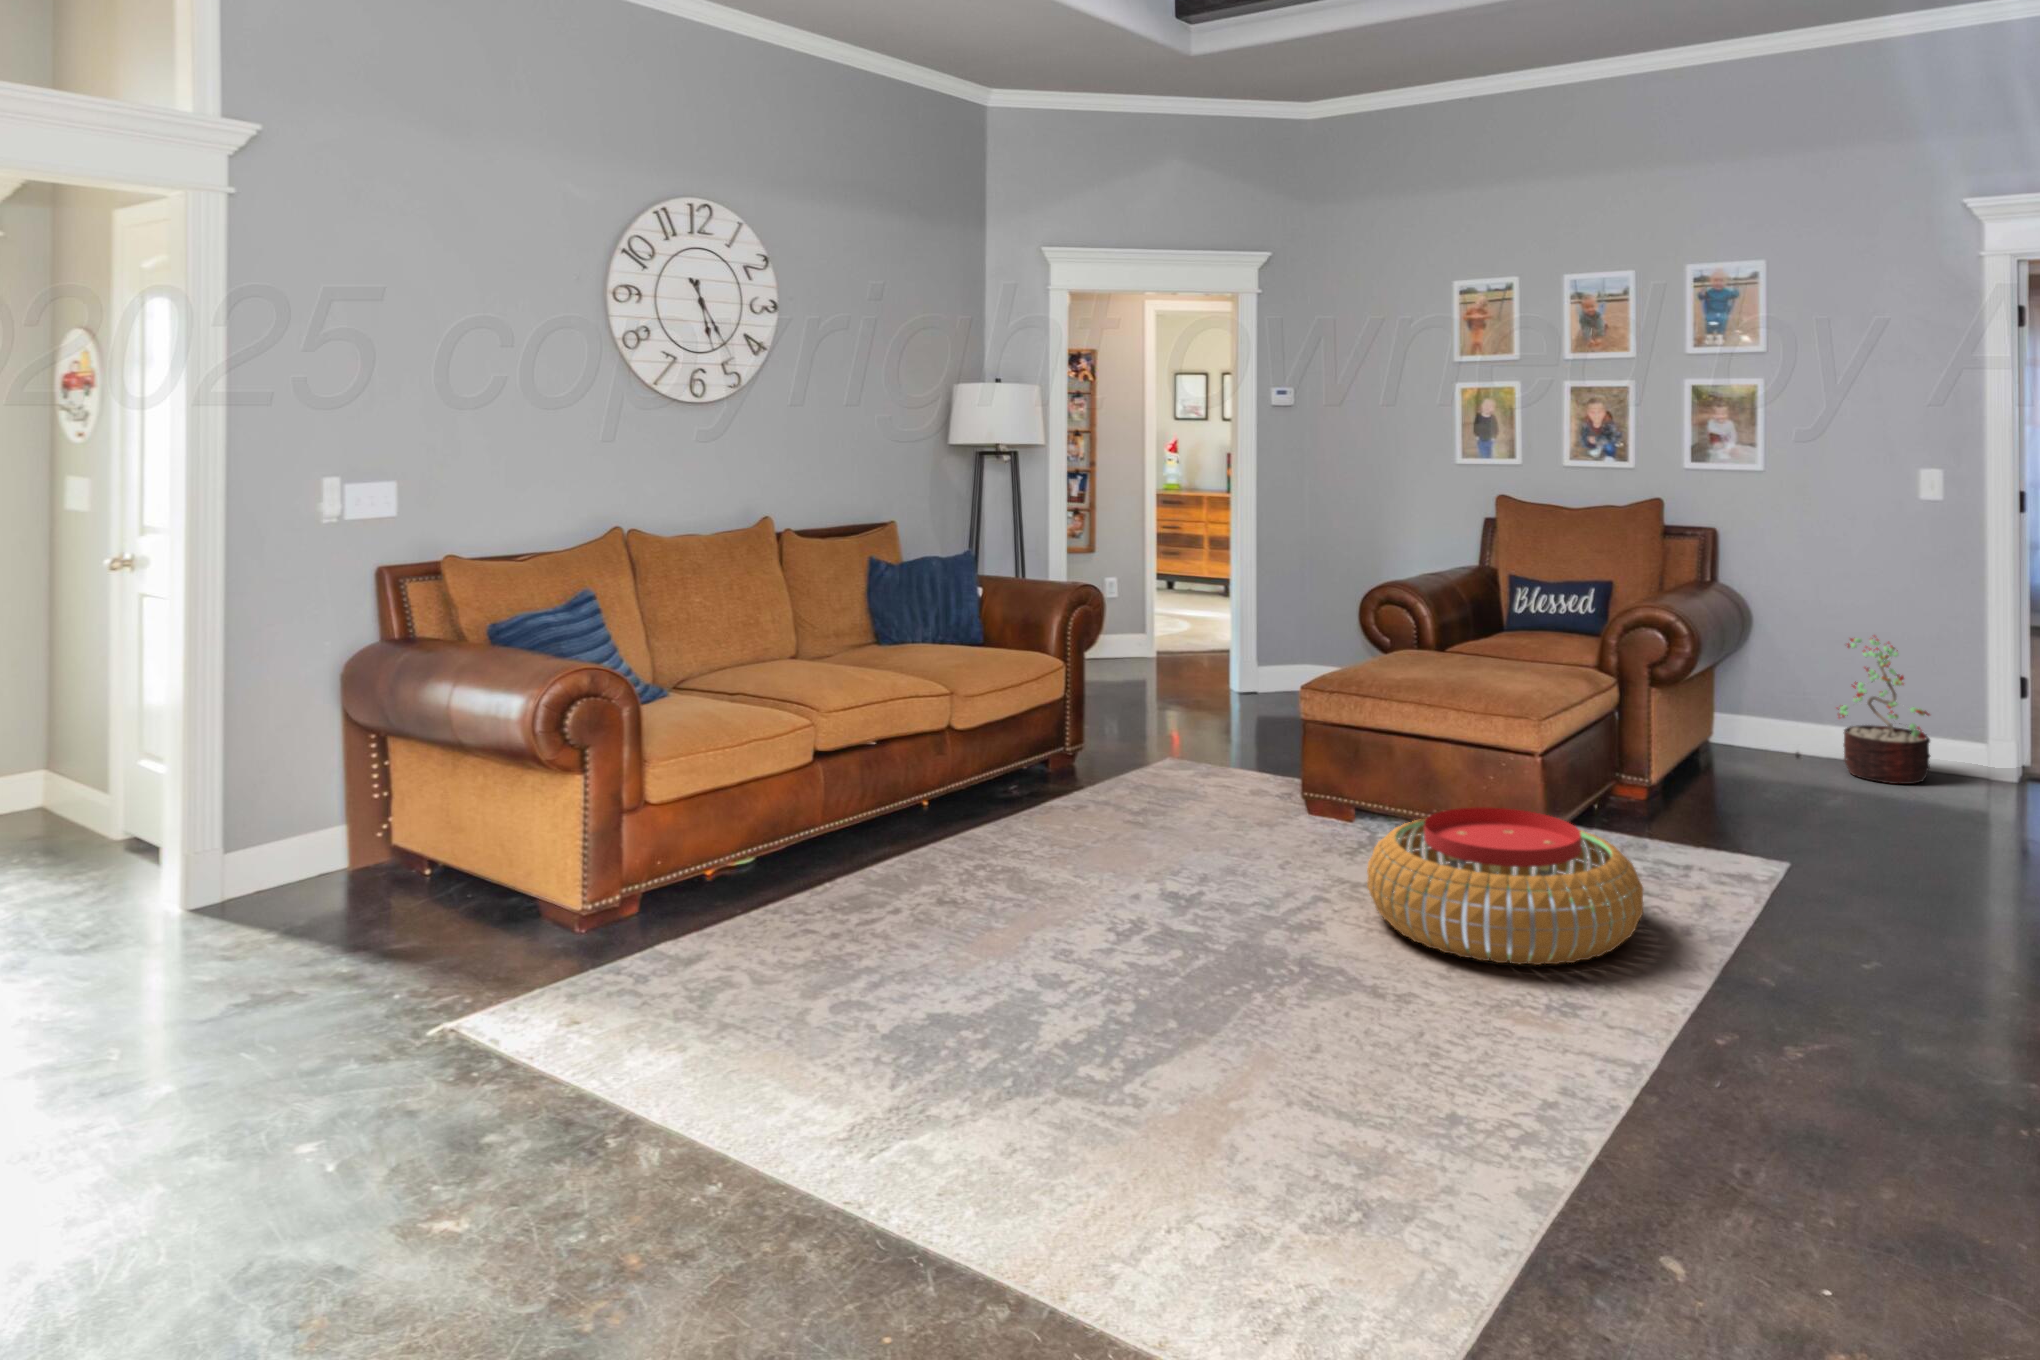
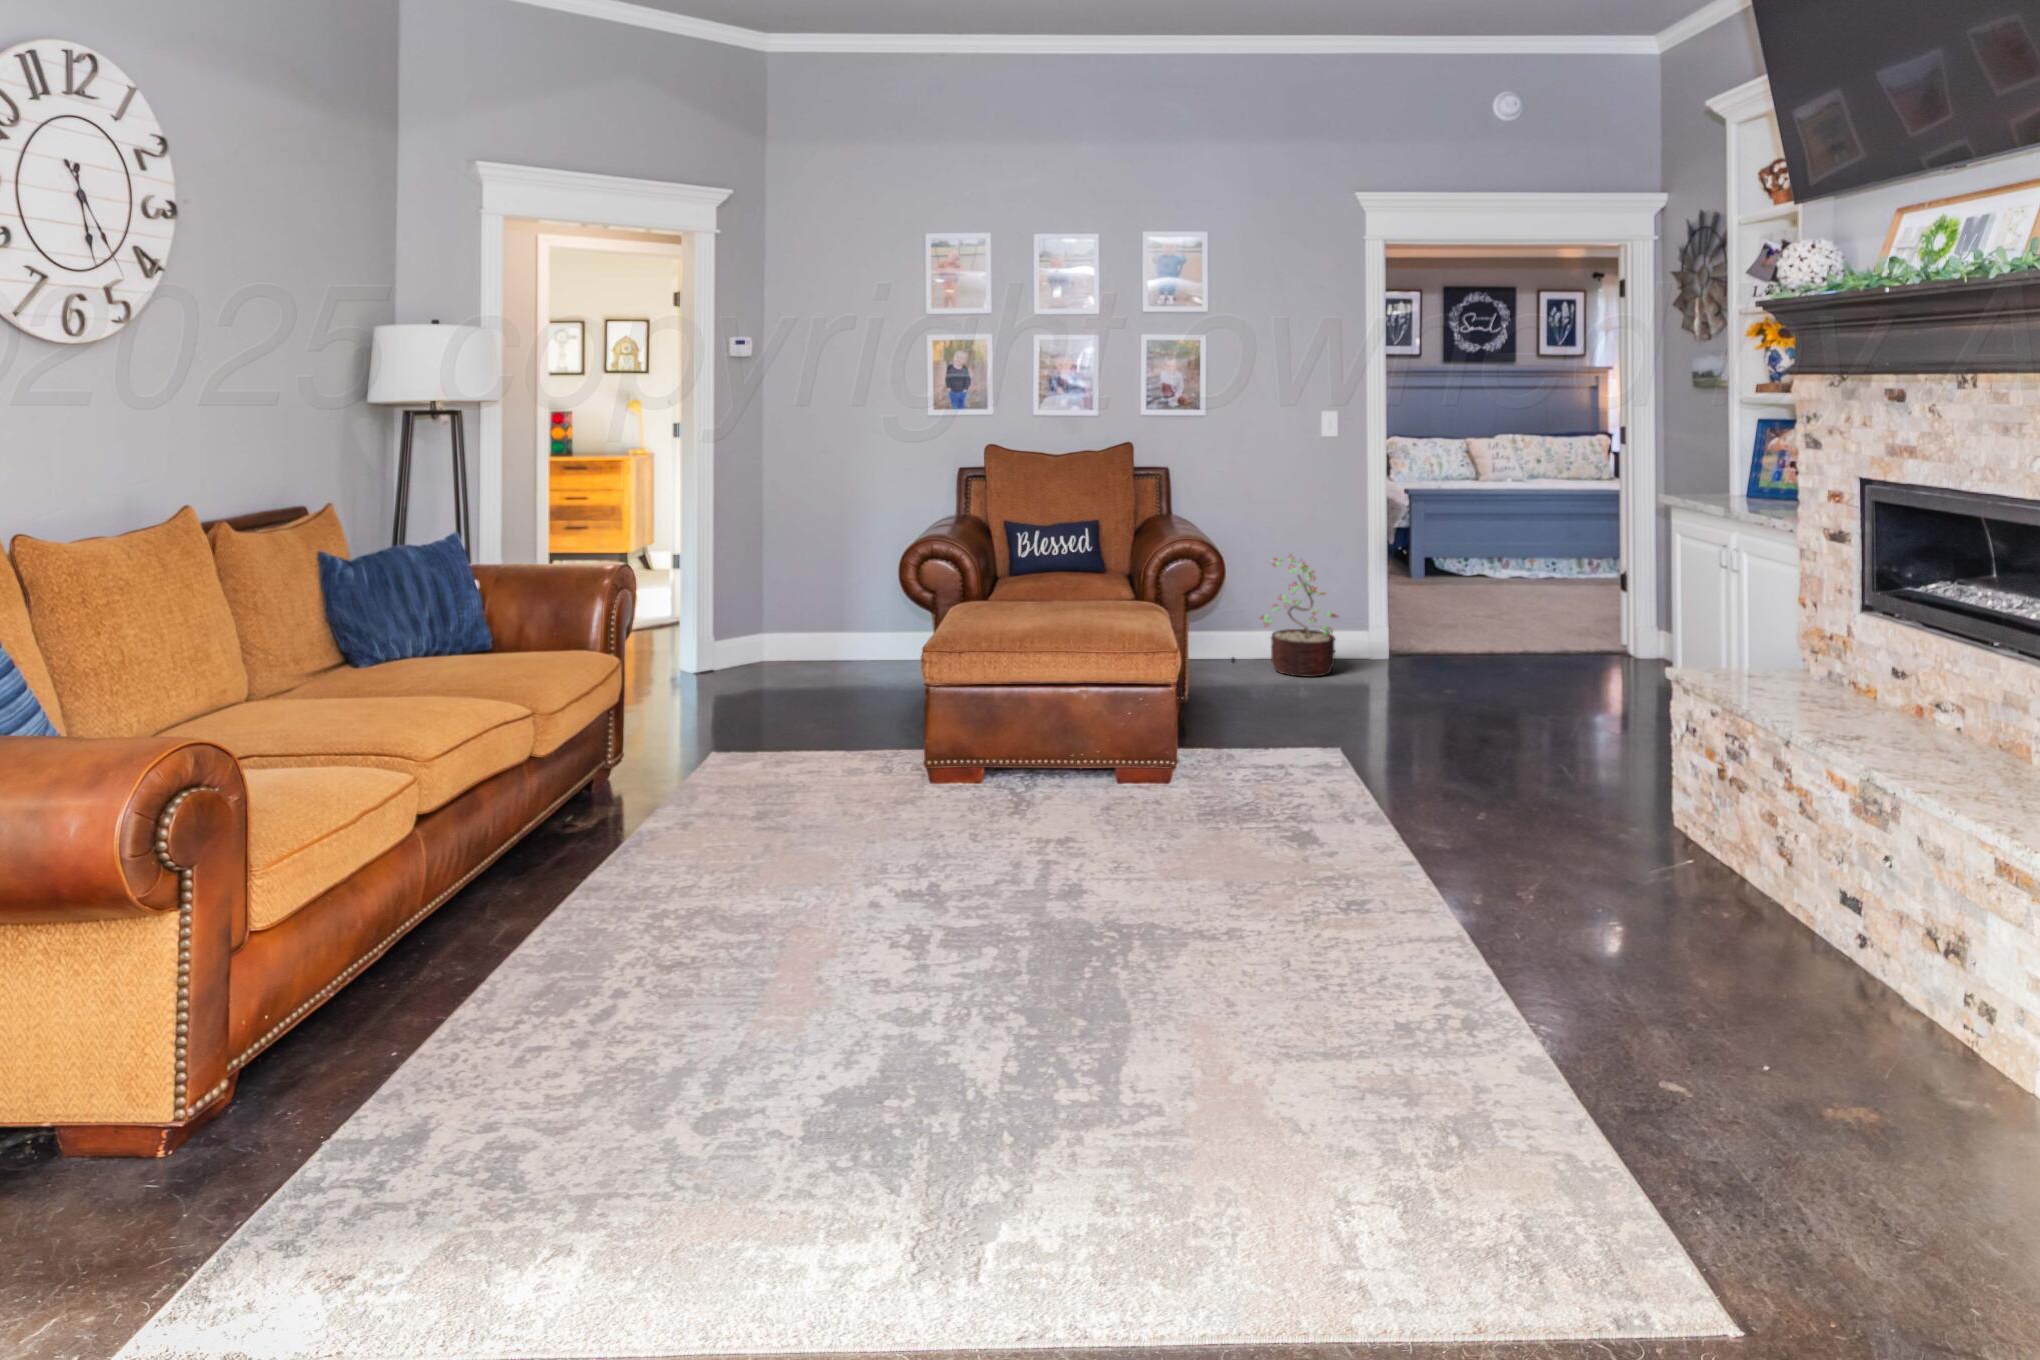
pouf: present [1367,808,1643,965] -> none [1083,754,1345,911]

